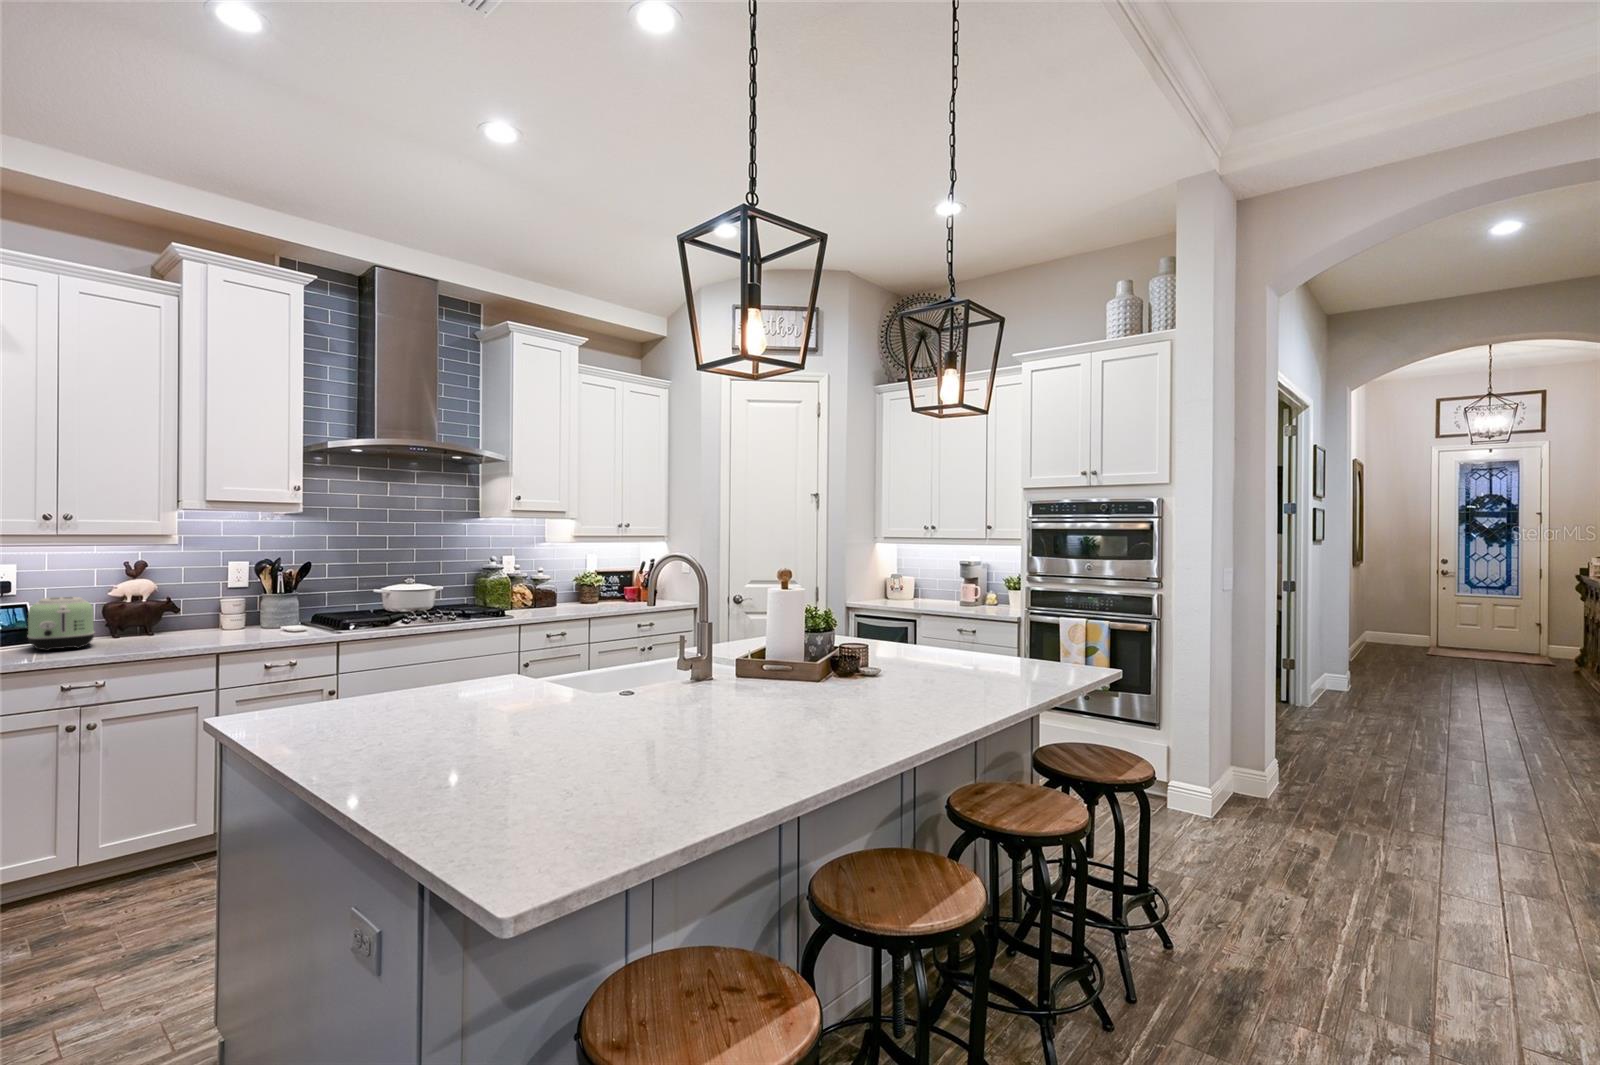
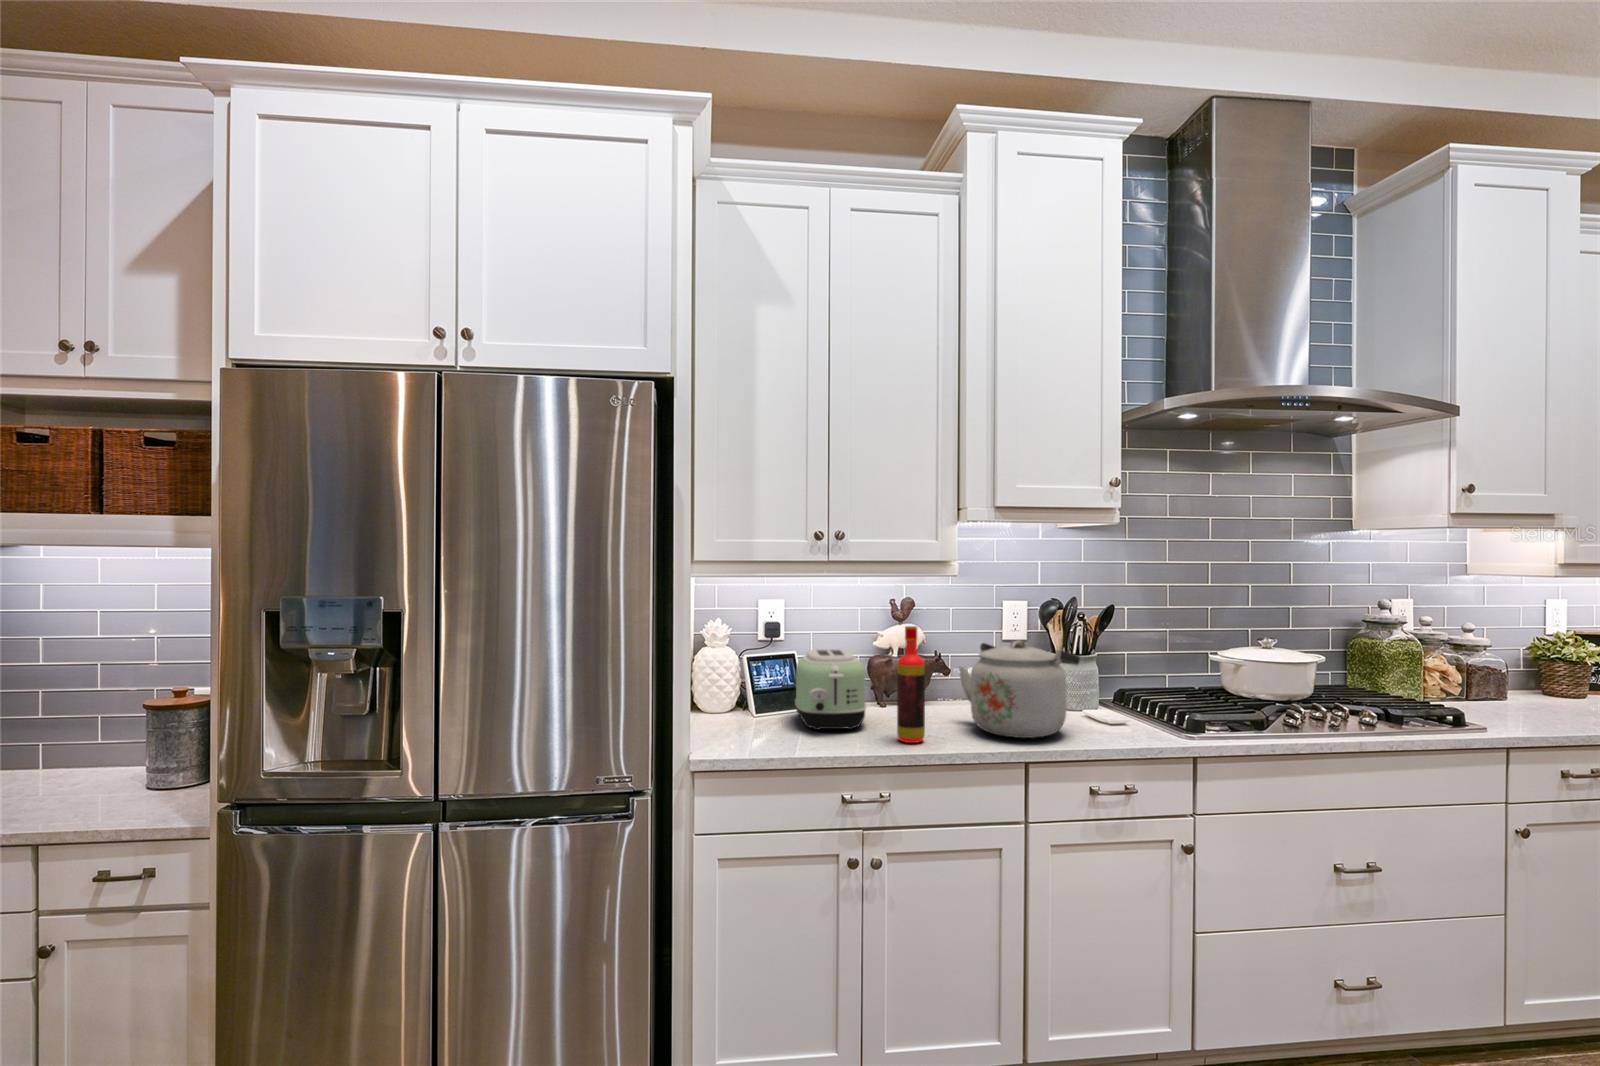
bottle: none [117,575,140,650] -> present [897,626,925,743]
kettle: none [176,582,267,641] -> present [959,640,1080,738]

